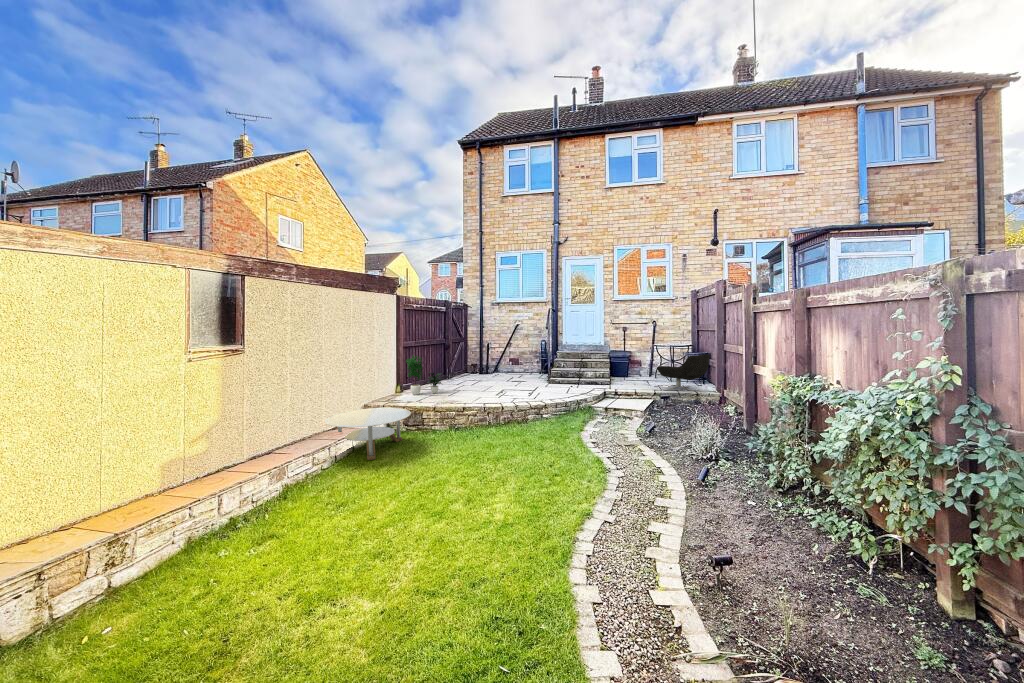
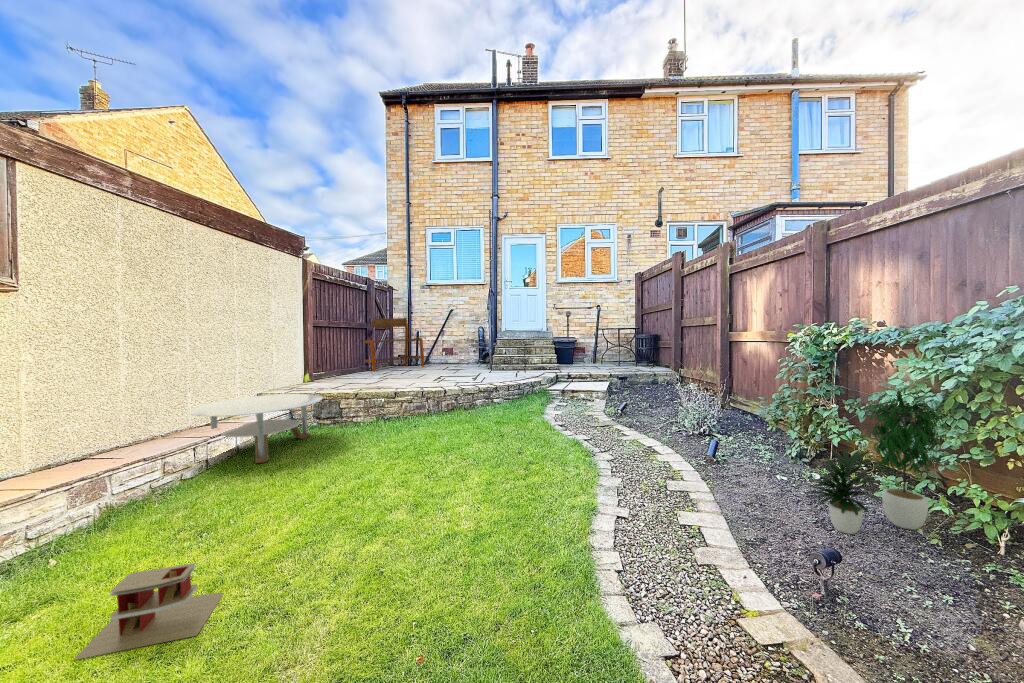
bench: none [440,335,492,382] -> present [364,318,425,371]
lounge chair: present [657,354,710,390] -> none [613,332,669,372]
potted plant: present [406,355,441,395] -> present [807,388,947,534]
toy house: none [294,523,359,565] -> present [73,563,223,660]

